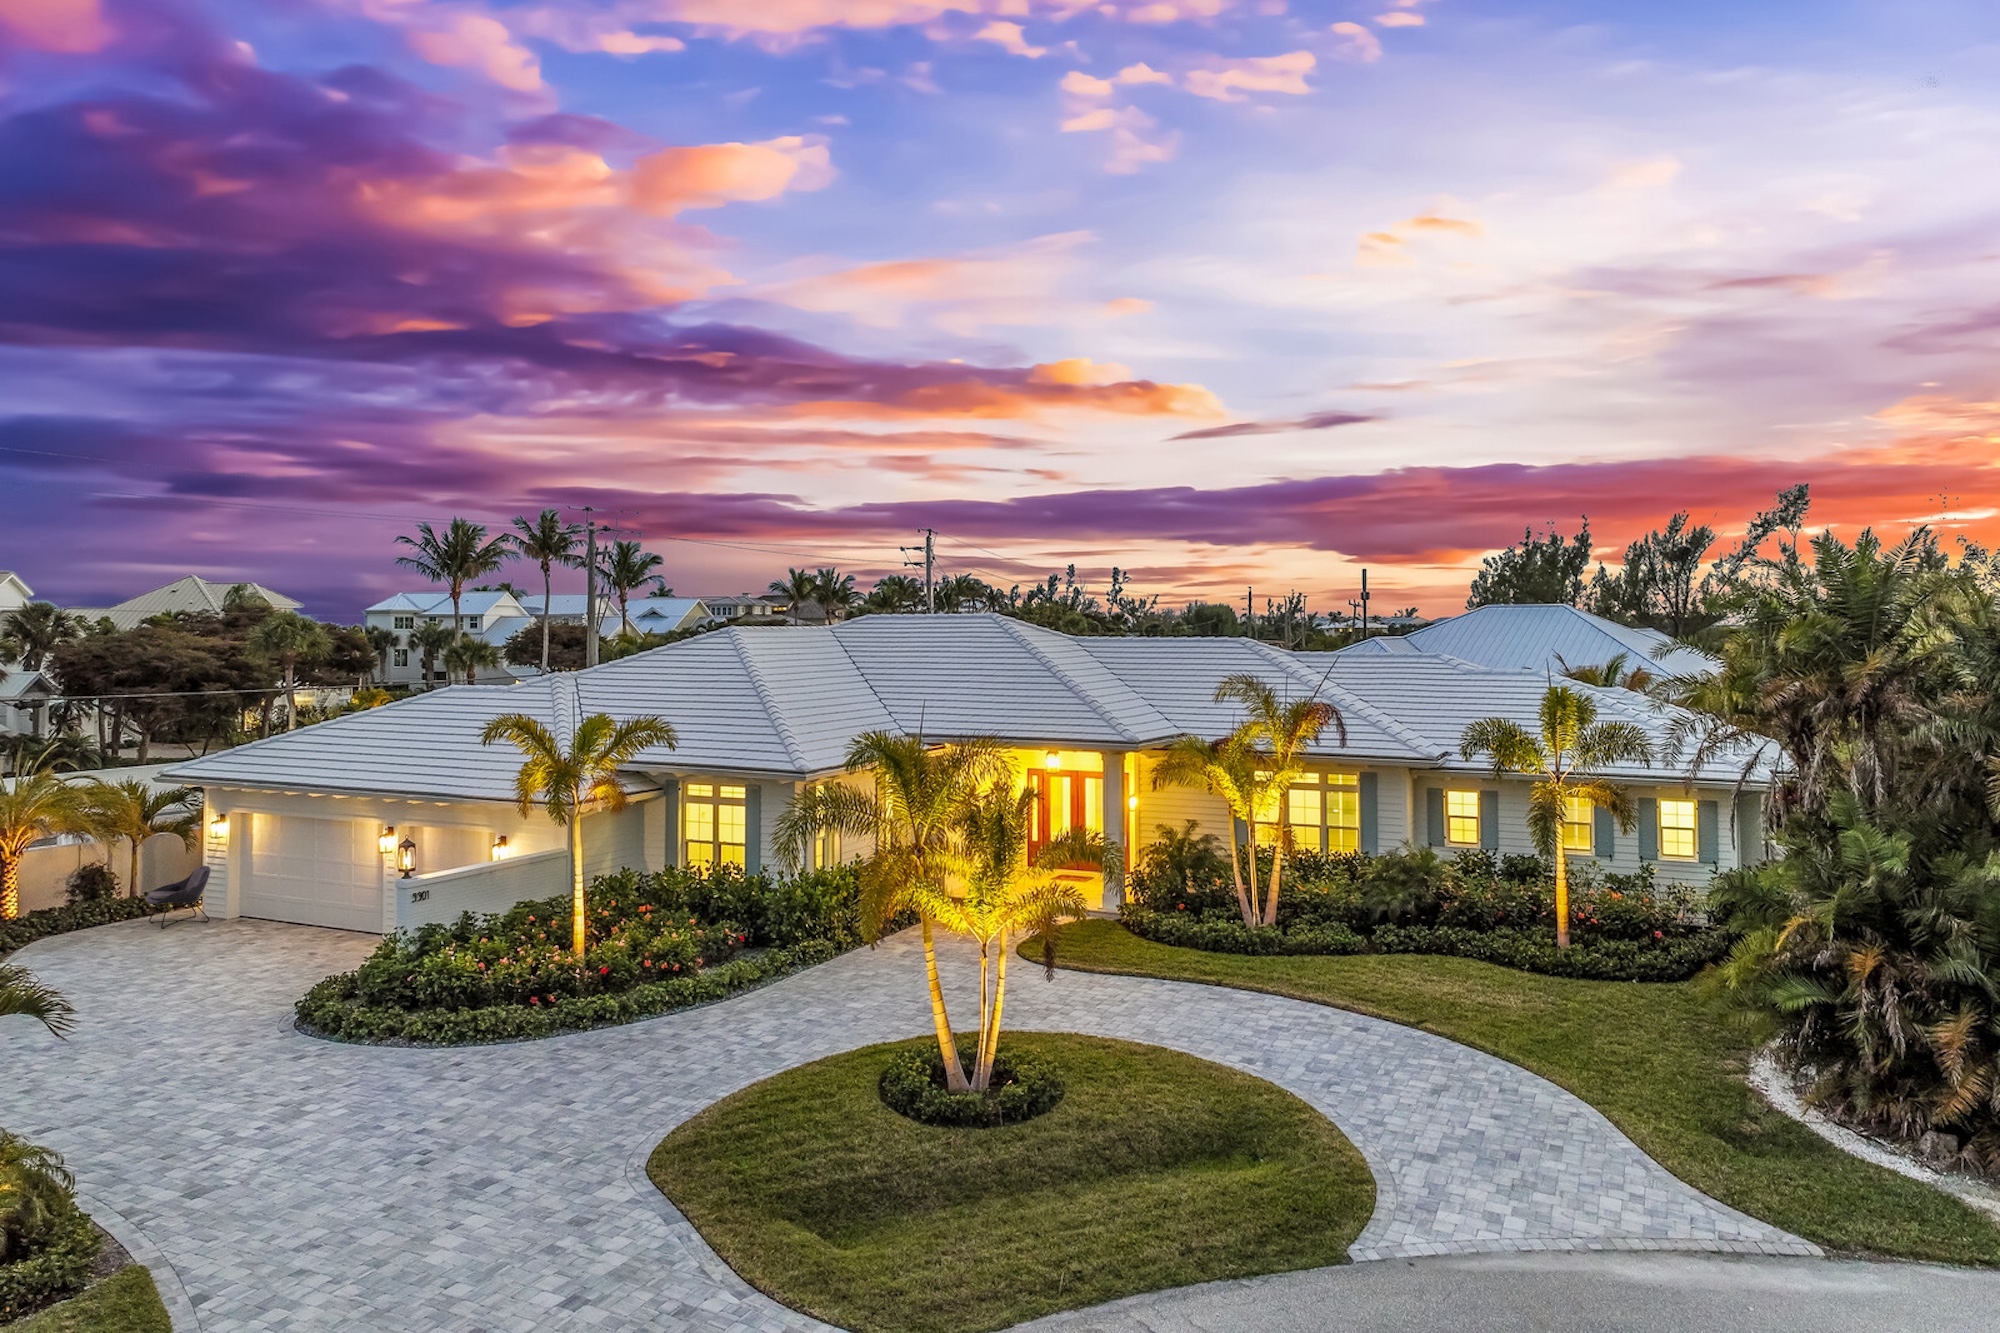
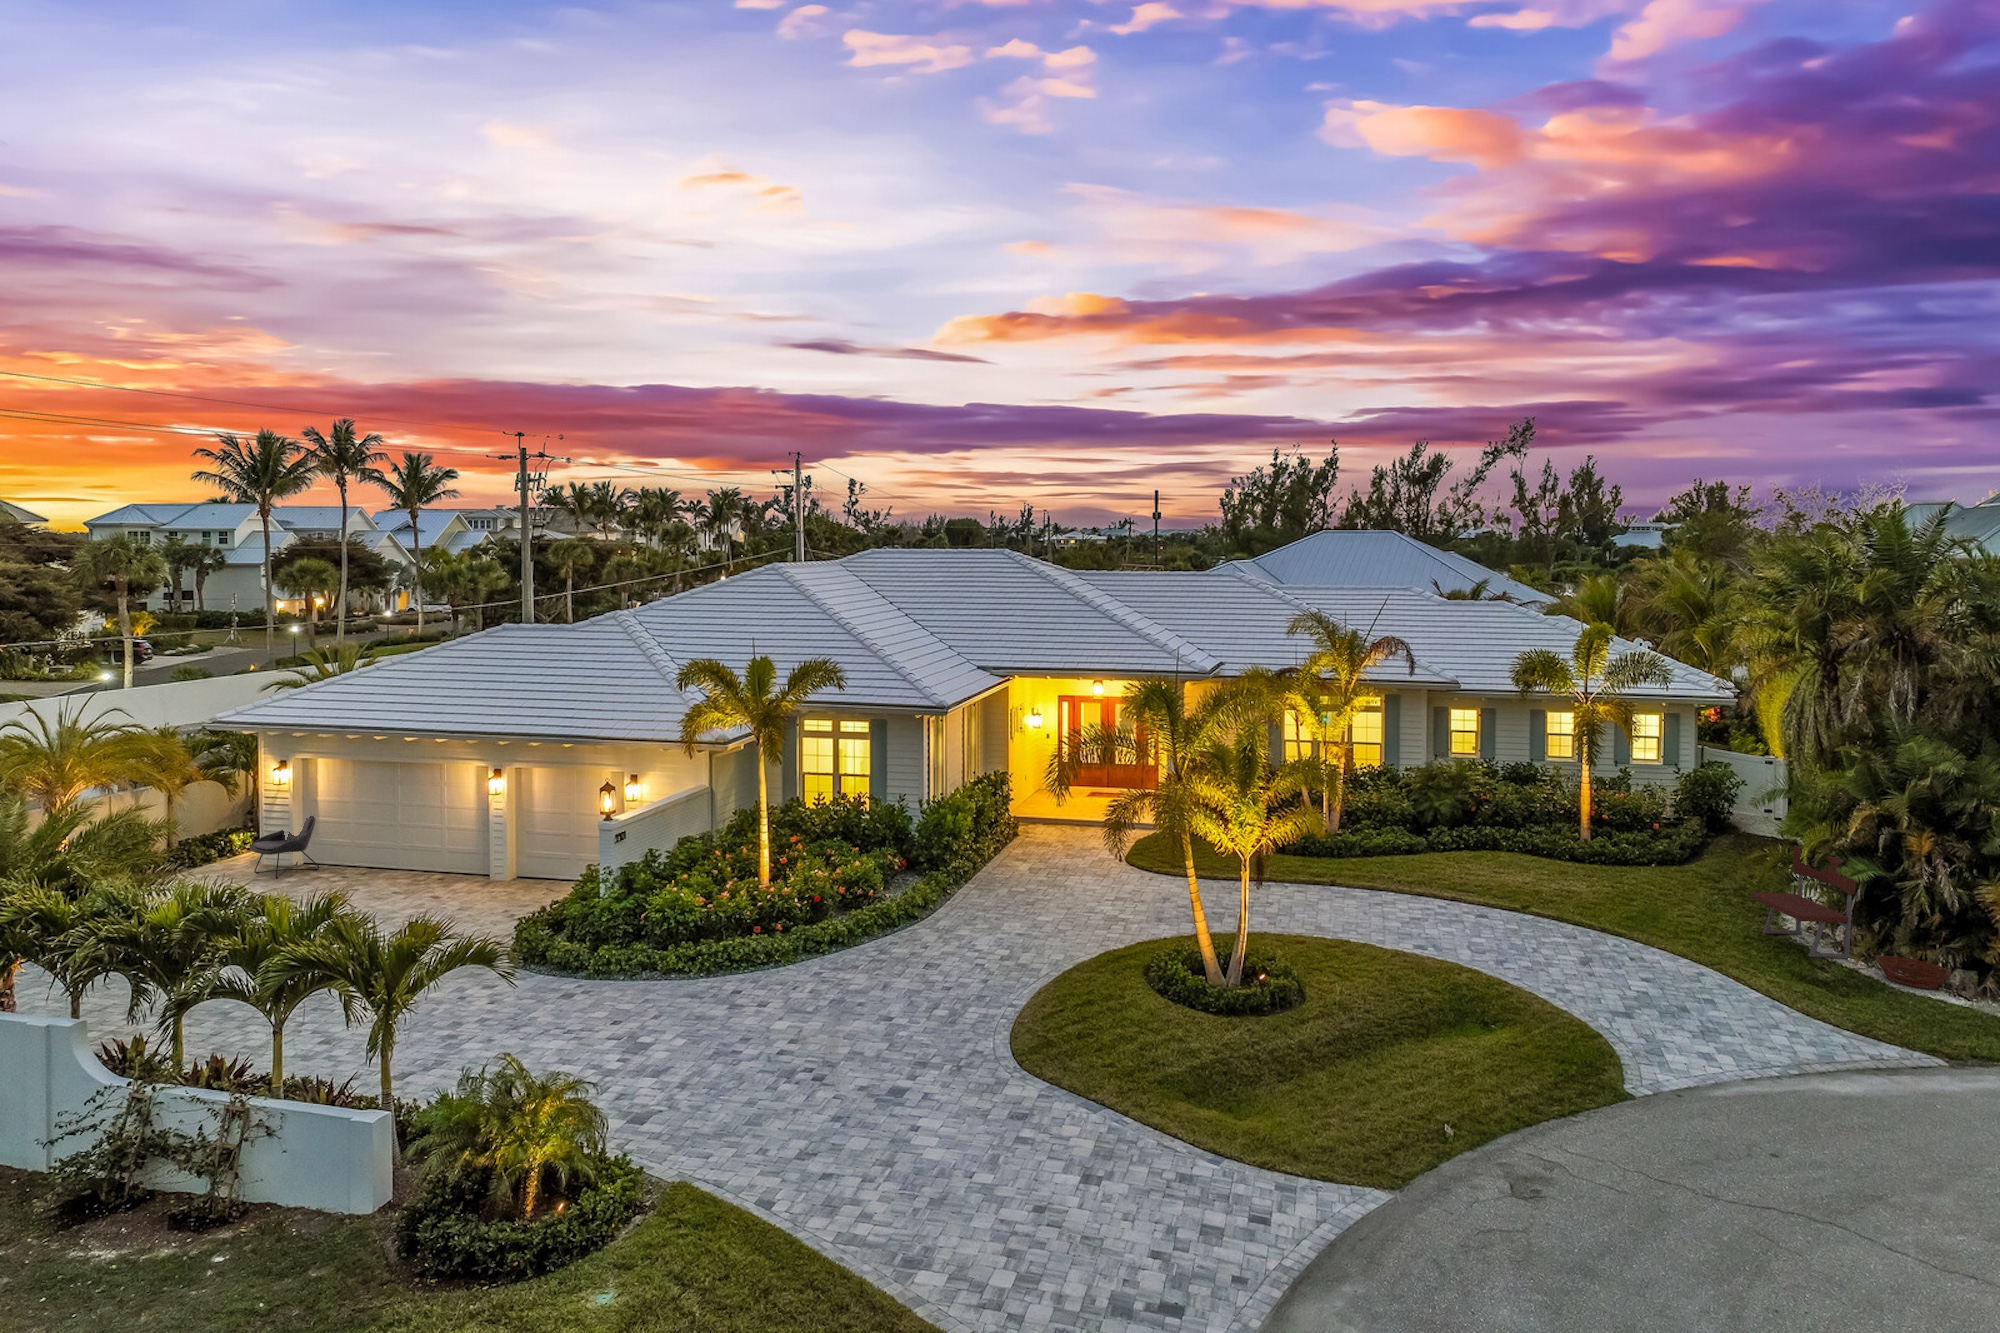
bench: none [1693,961,1803,1108] -> present [1750,846,1856,958]
basket: none [1818,1107,1909,1154] -> present [1876,956,1951,989]

